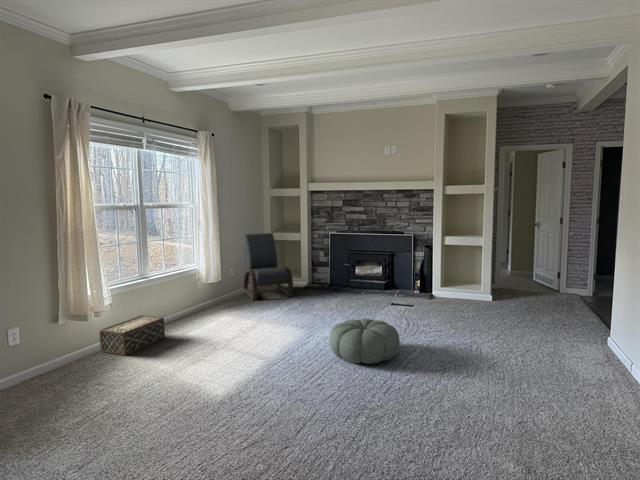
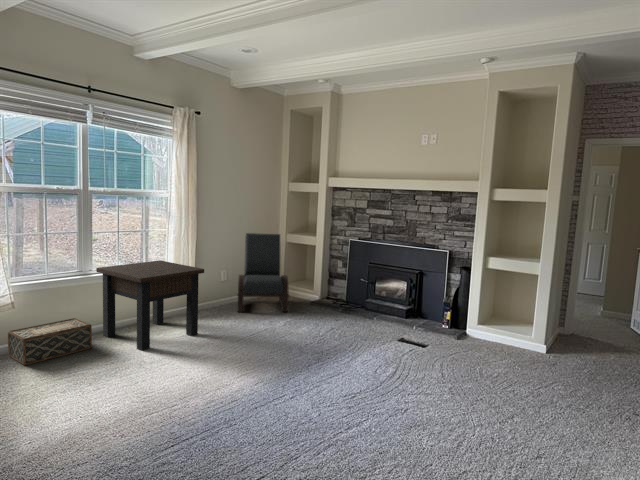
side table: none [154,262,242,334] -> present [96,260,204,351]
pouf: present [329,319,400,364] -> none [244,361,344,432]

